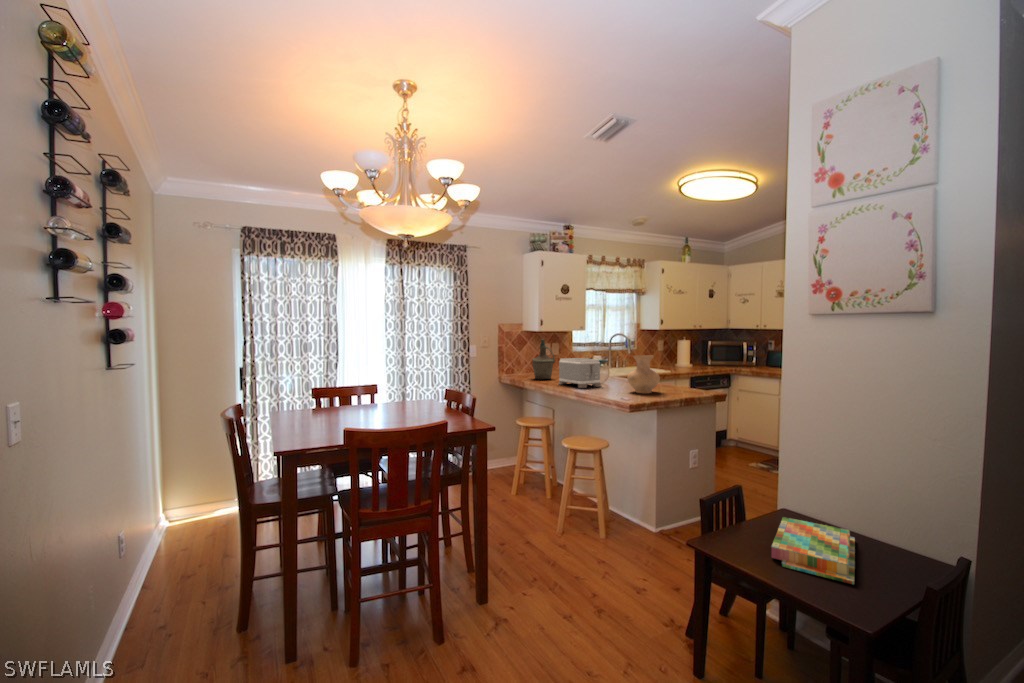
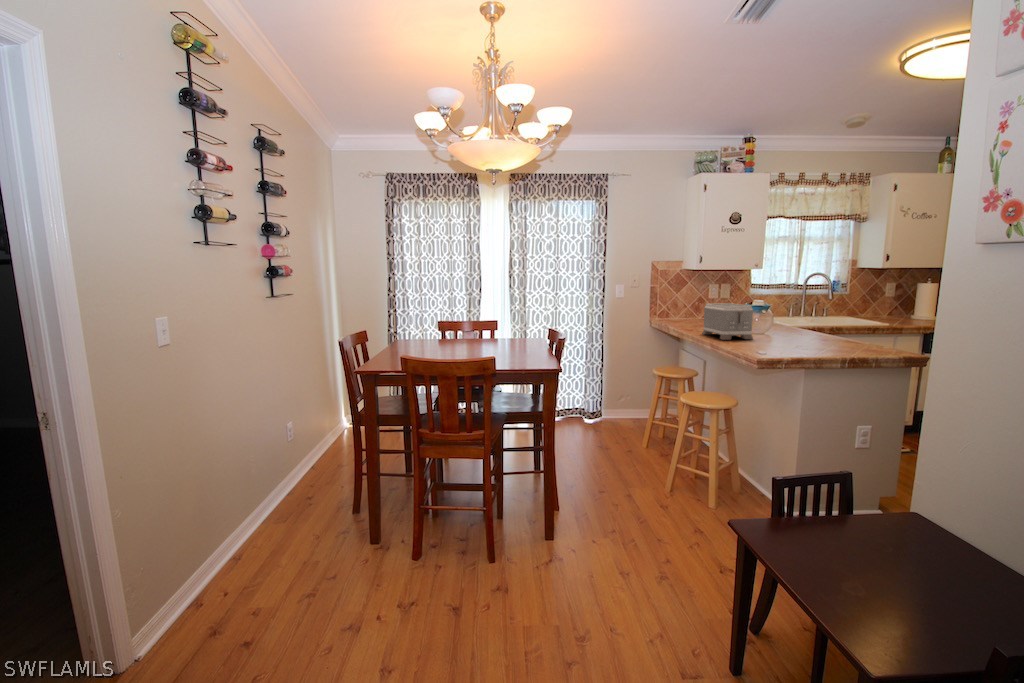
bottle: present [532,339,555,379] -> none [681,280,709,328]
vase: present [627,355,660,393] -> none [778,302,825,350]
board game: present [771,517,855,584] -> none [817,522,985,619]

